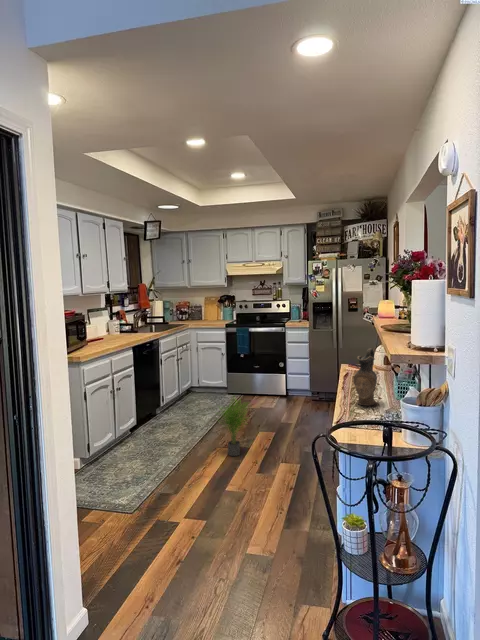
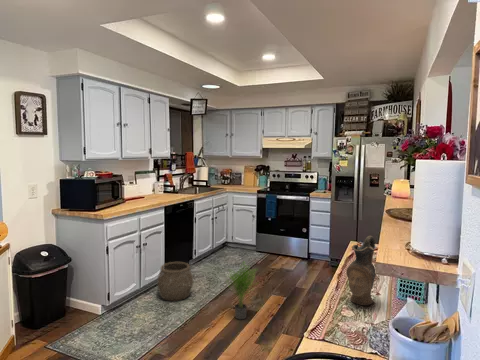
woven basket: none [135,406,175,449] -> present [157,262,193,301]

